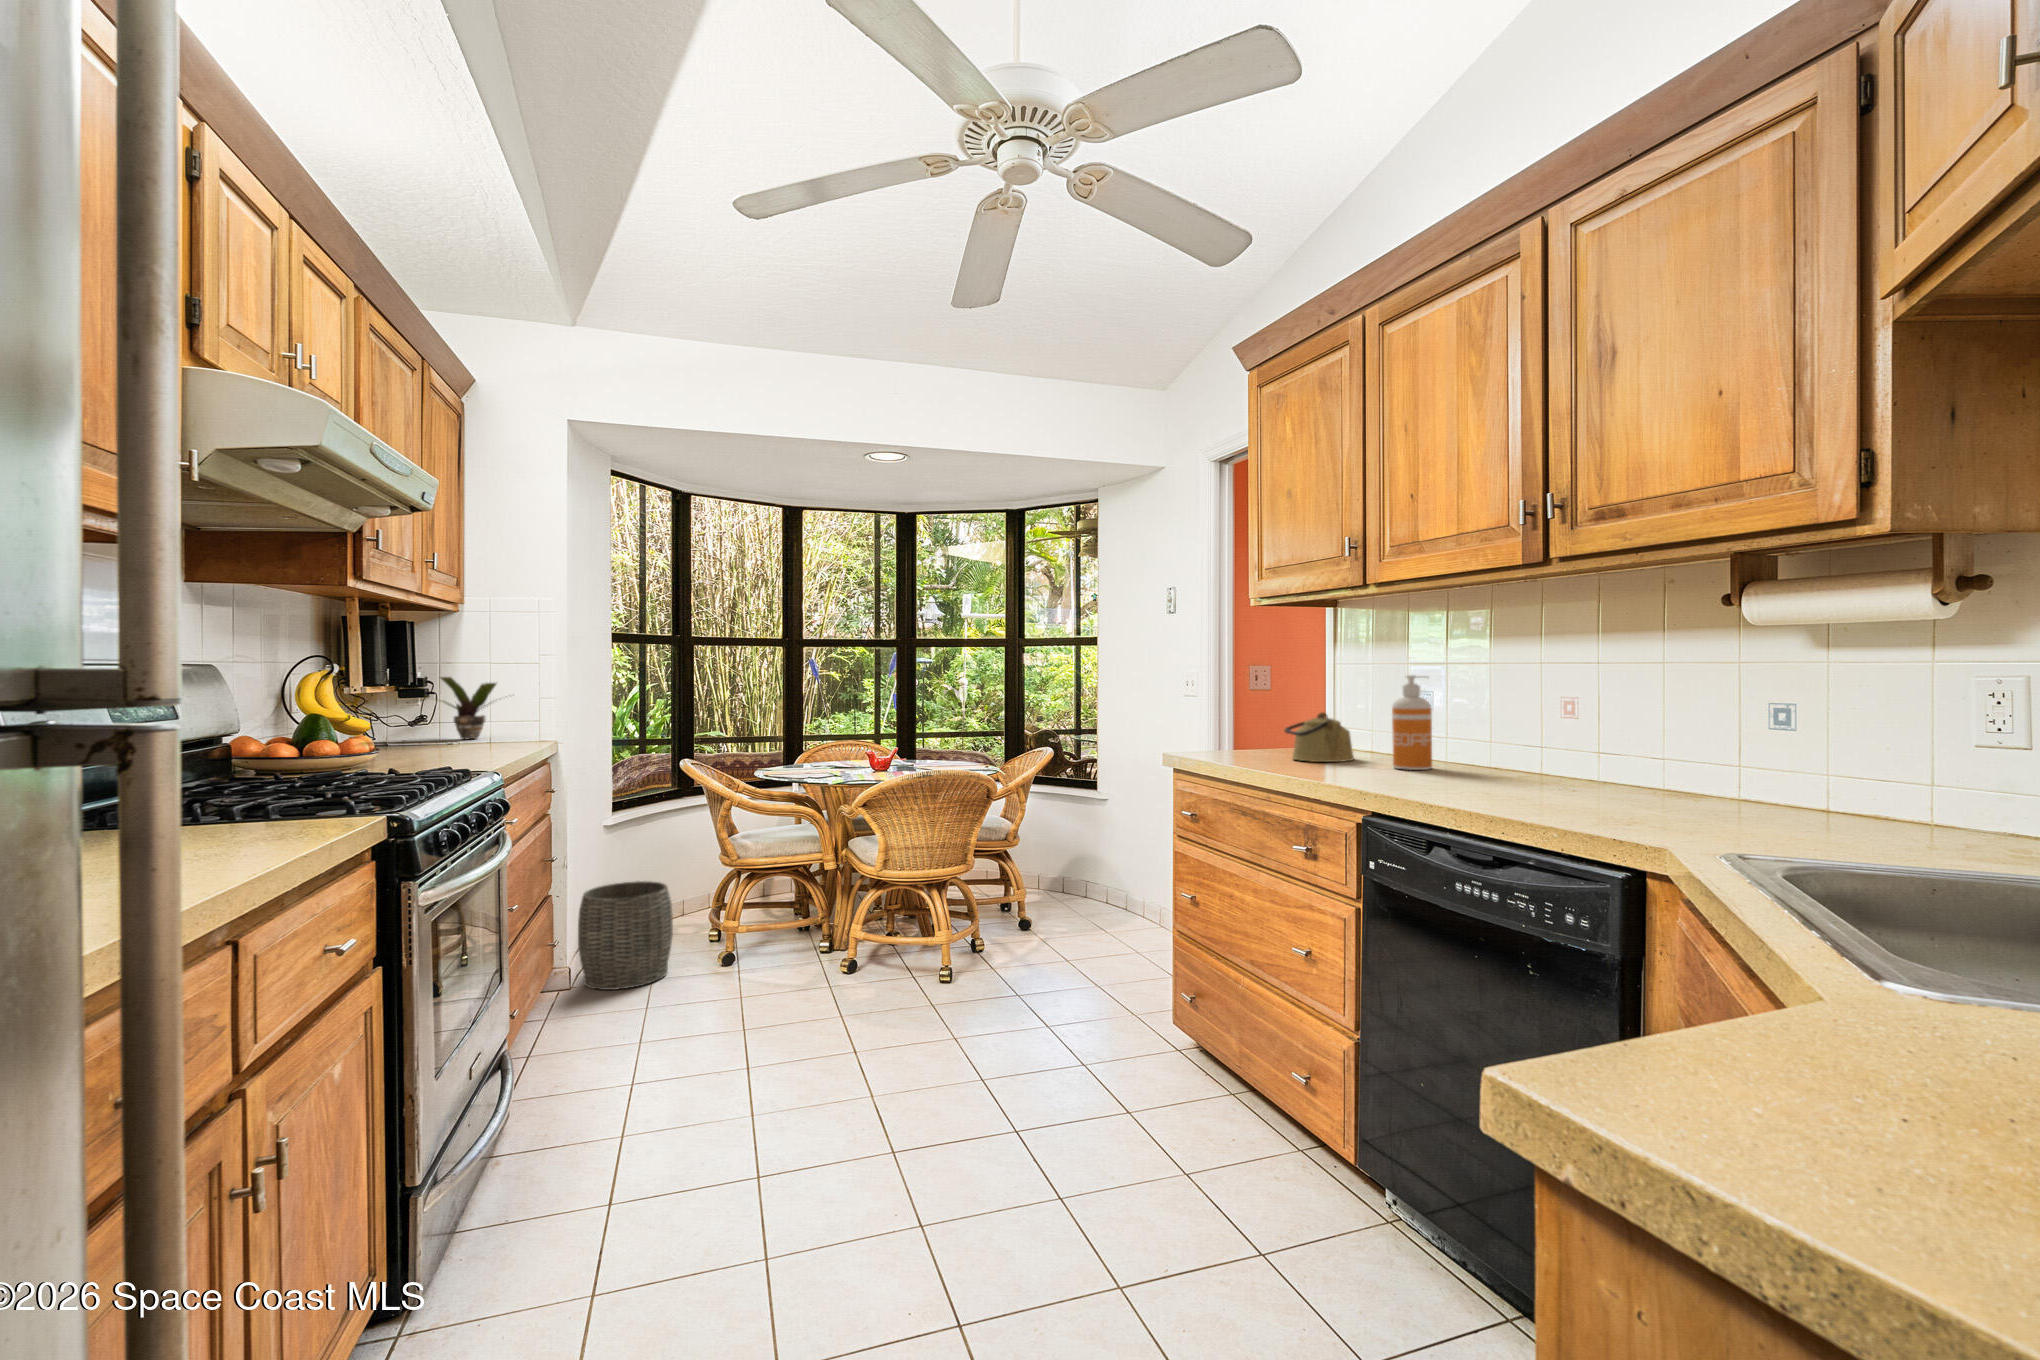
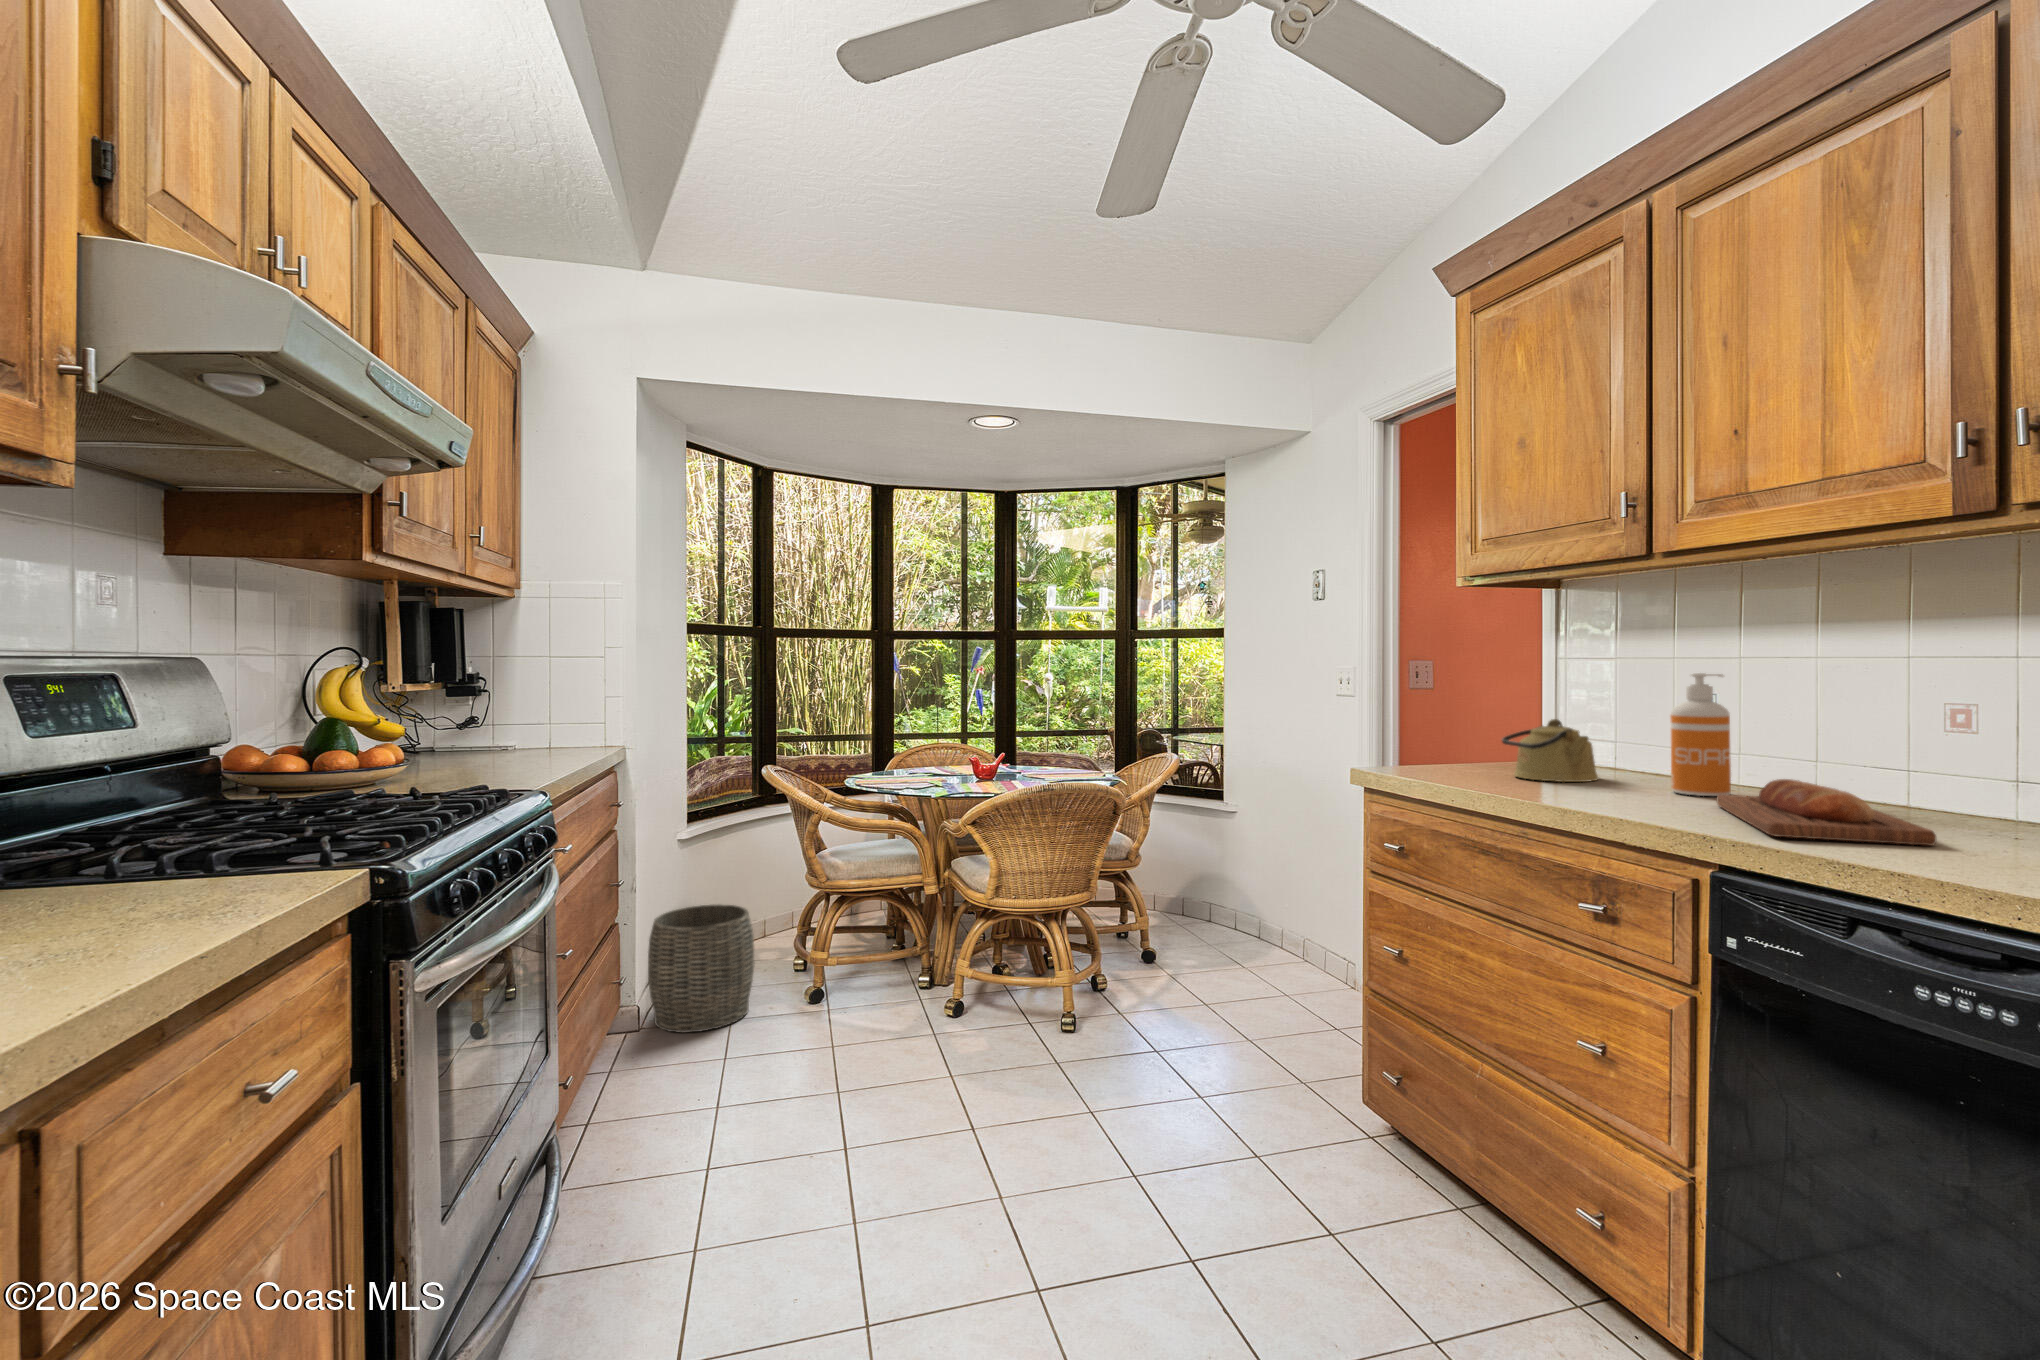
potted plant: present [441,677,514,739] -> none [472,671,580,743]
bread loaf: none [1408,754,1512,797] -> present [1717,779,1936,846]

